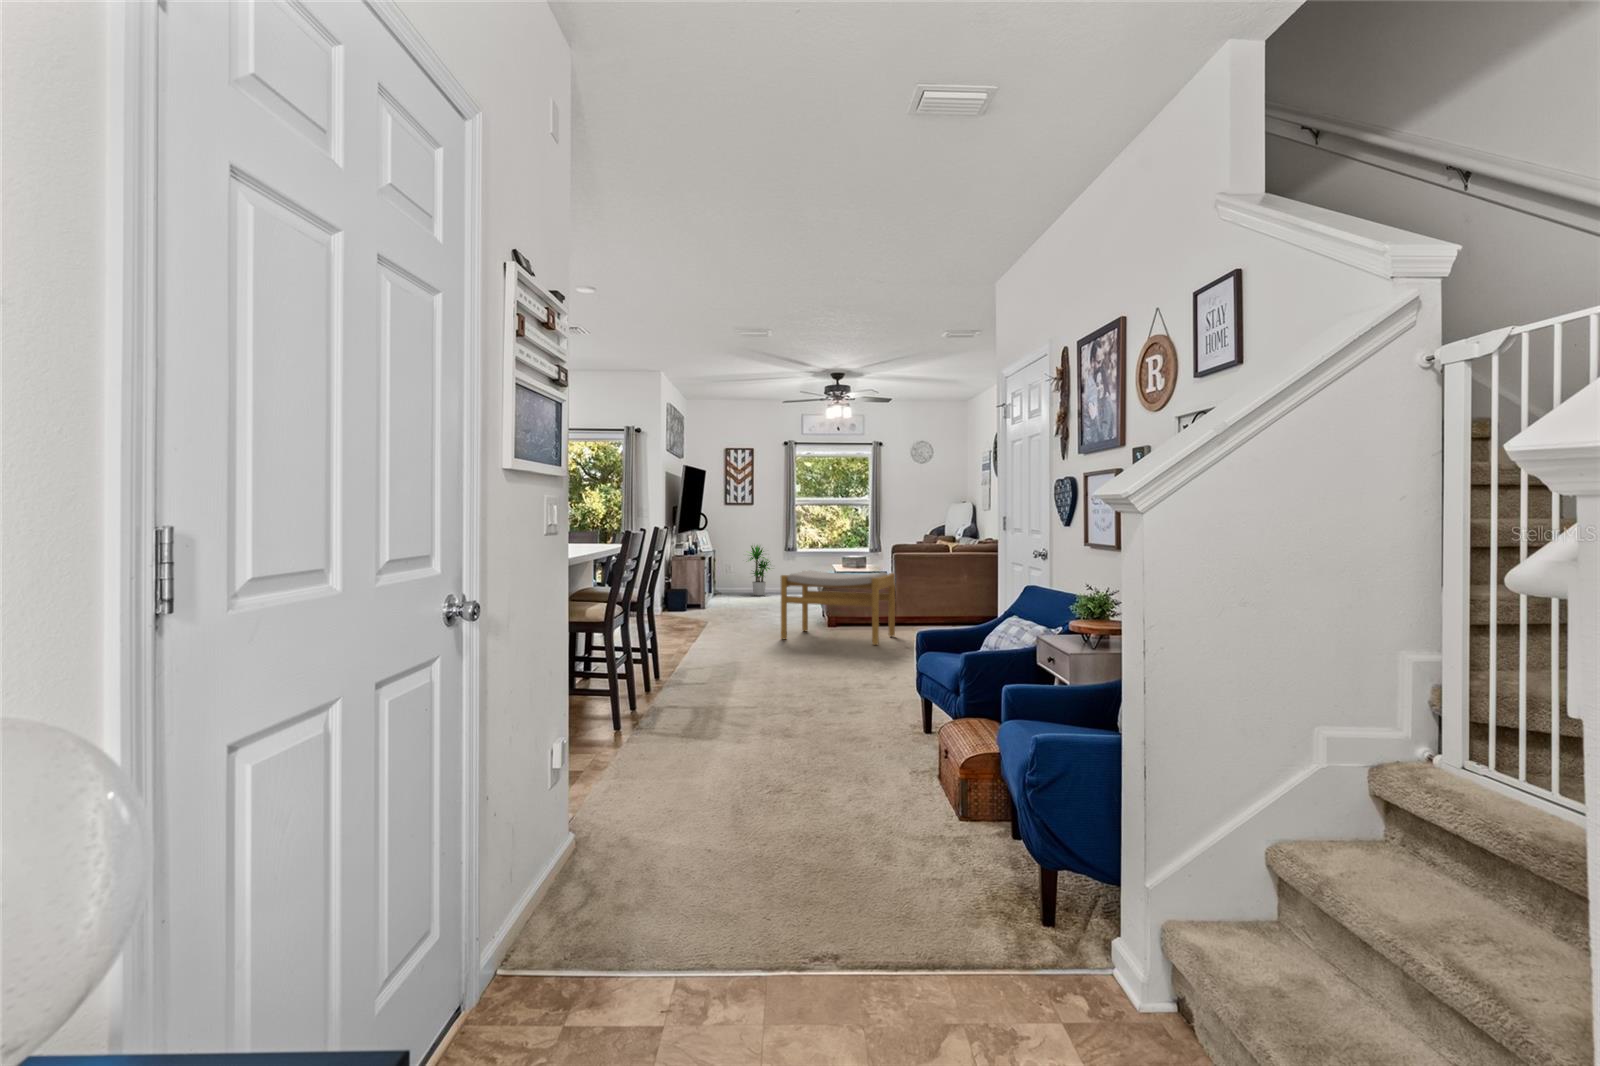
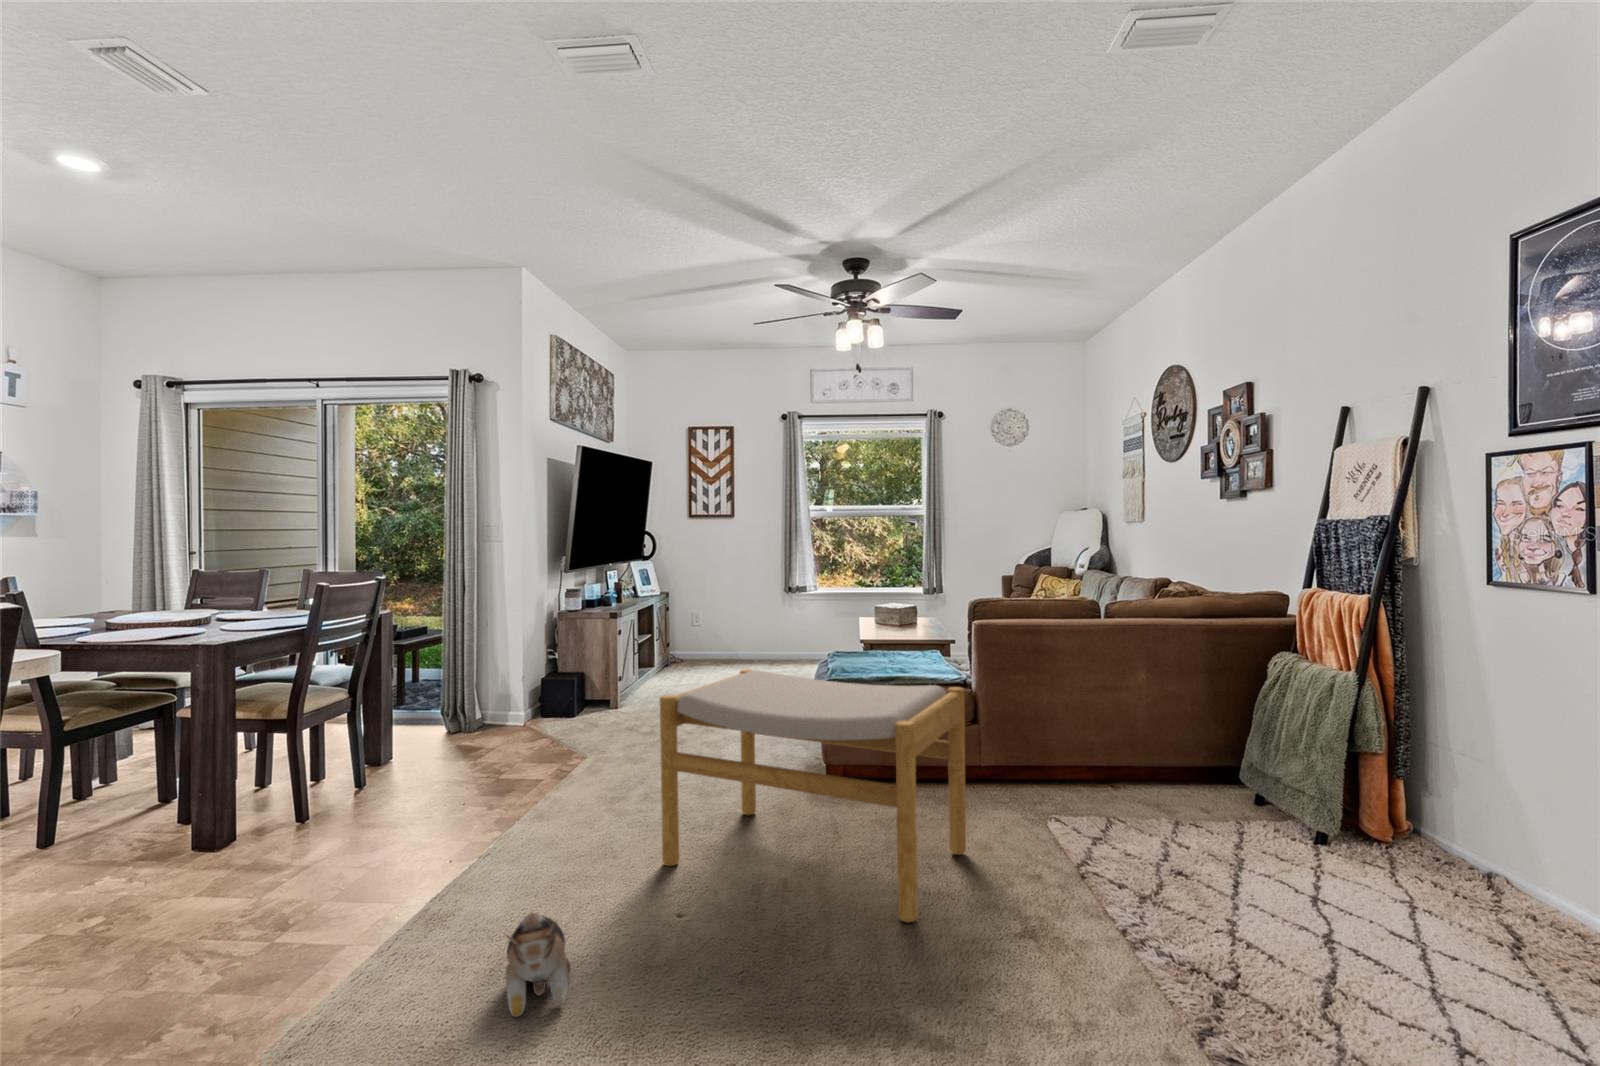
potted plant: present [749,545,770,596] -> none [712,578,769,666]
plush toy: none [754,624,778,655] -> present [506,913,571,1017]

